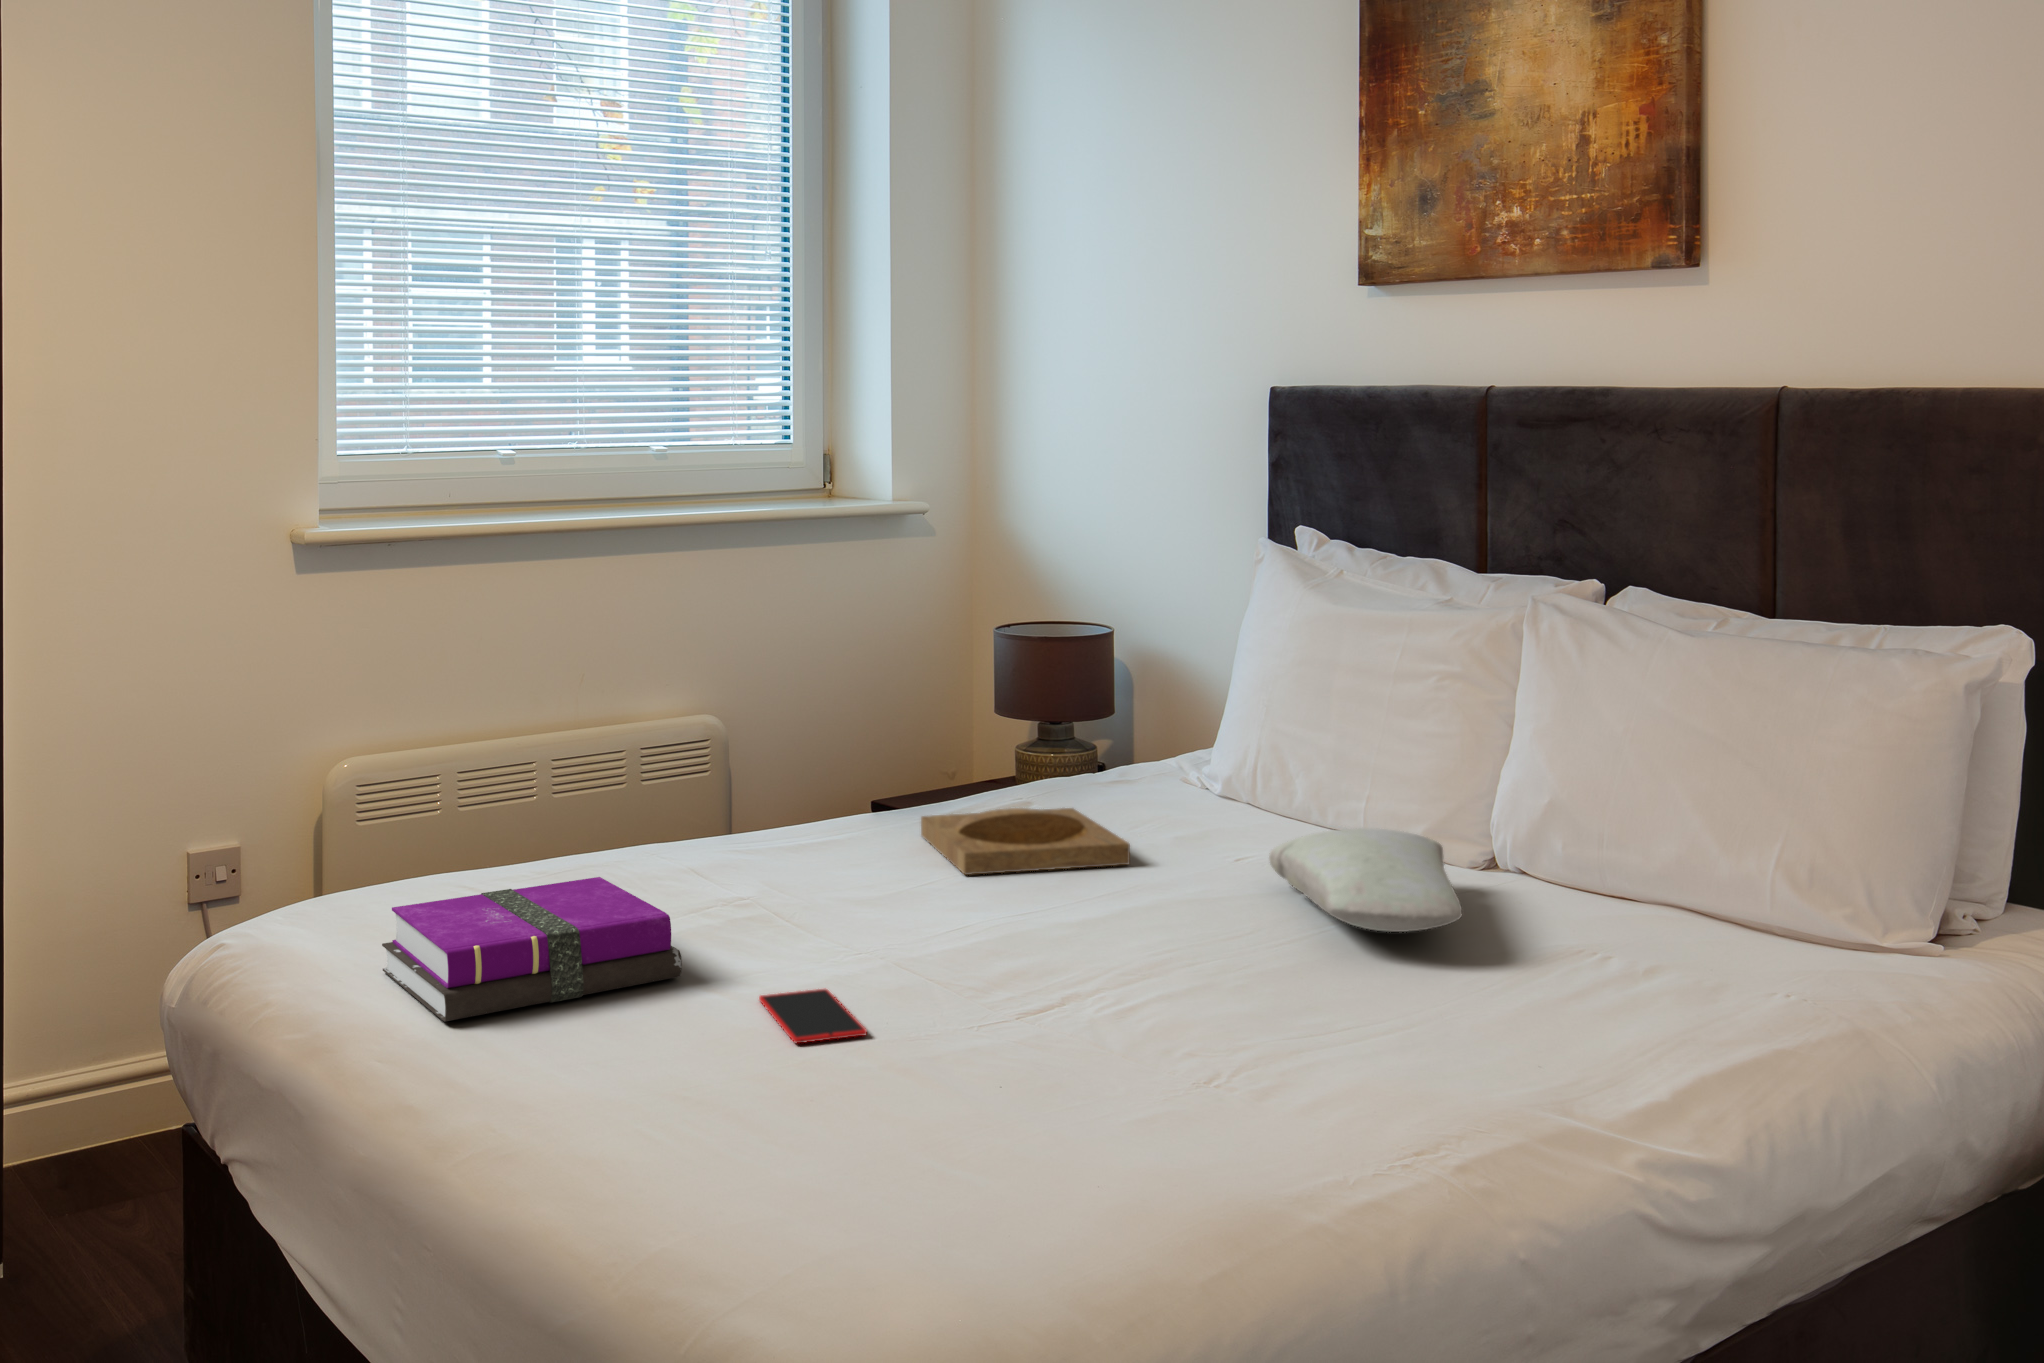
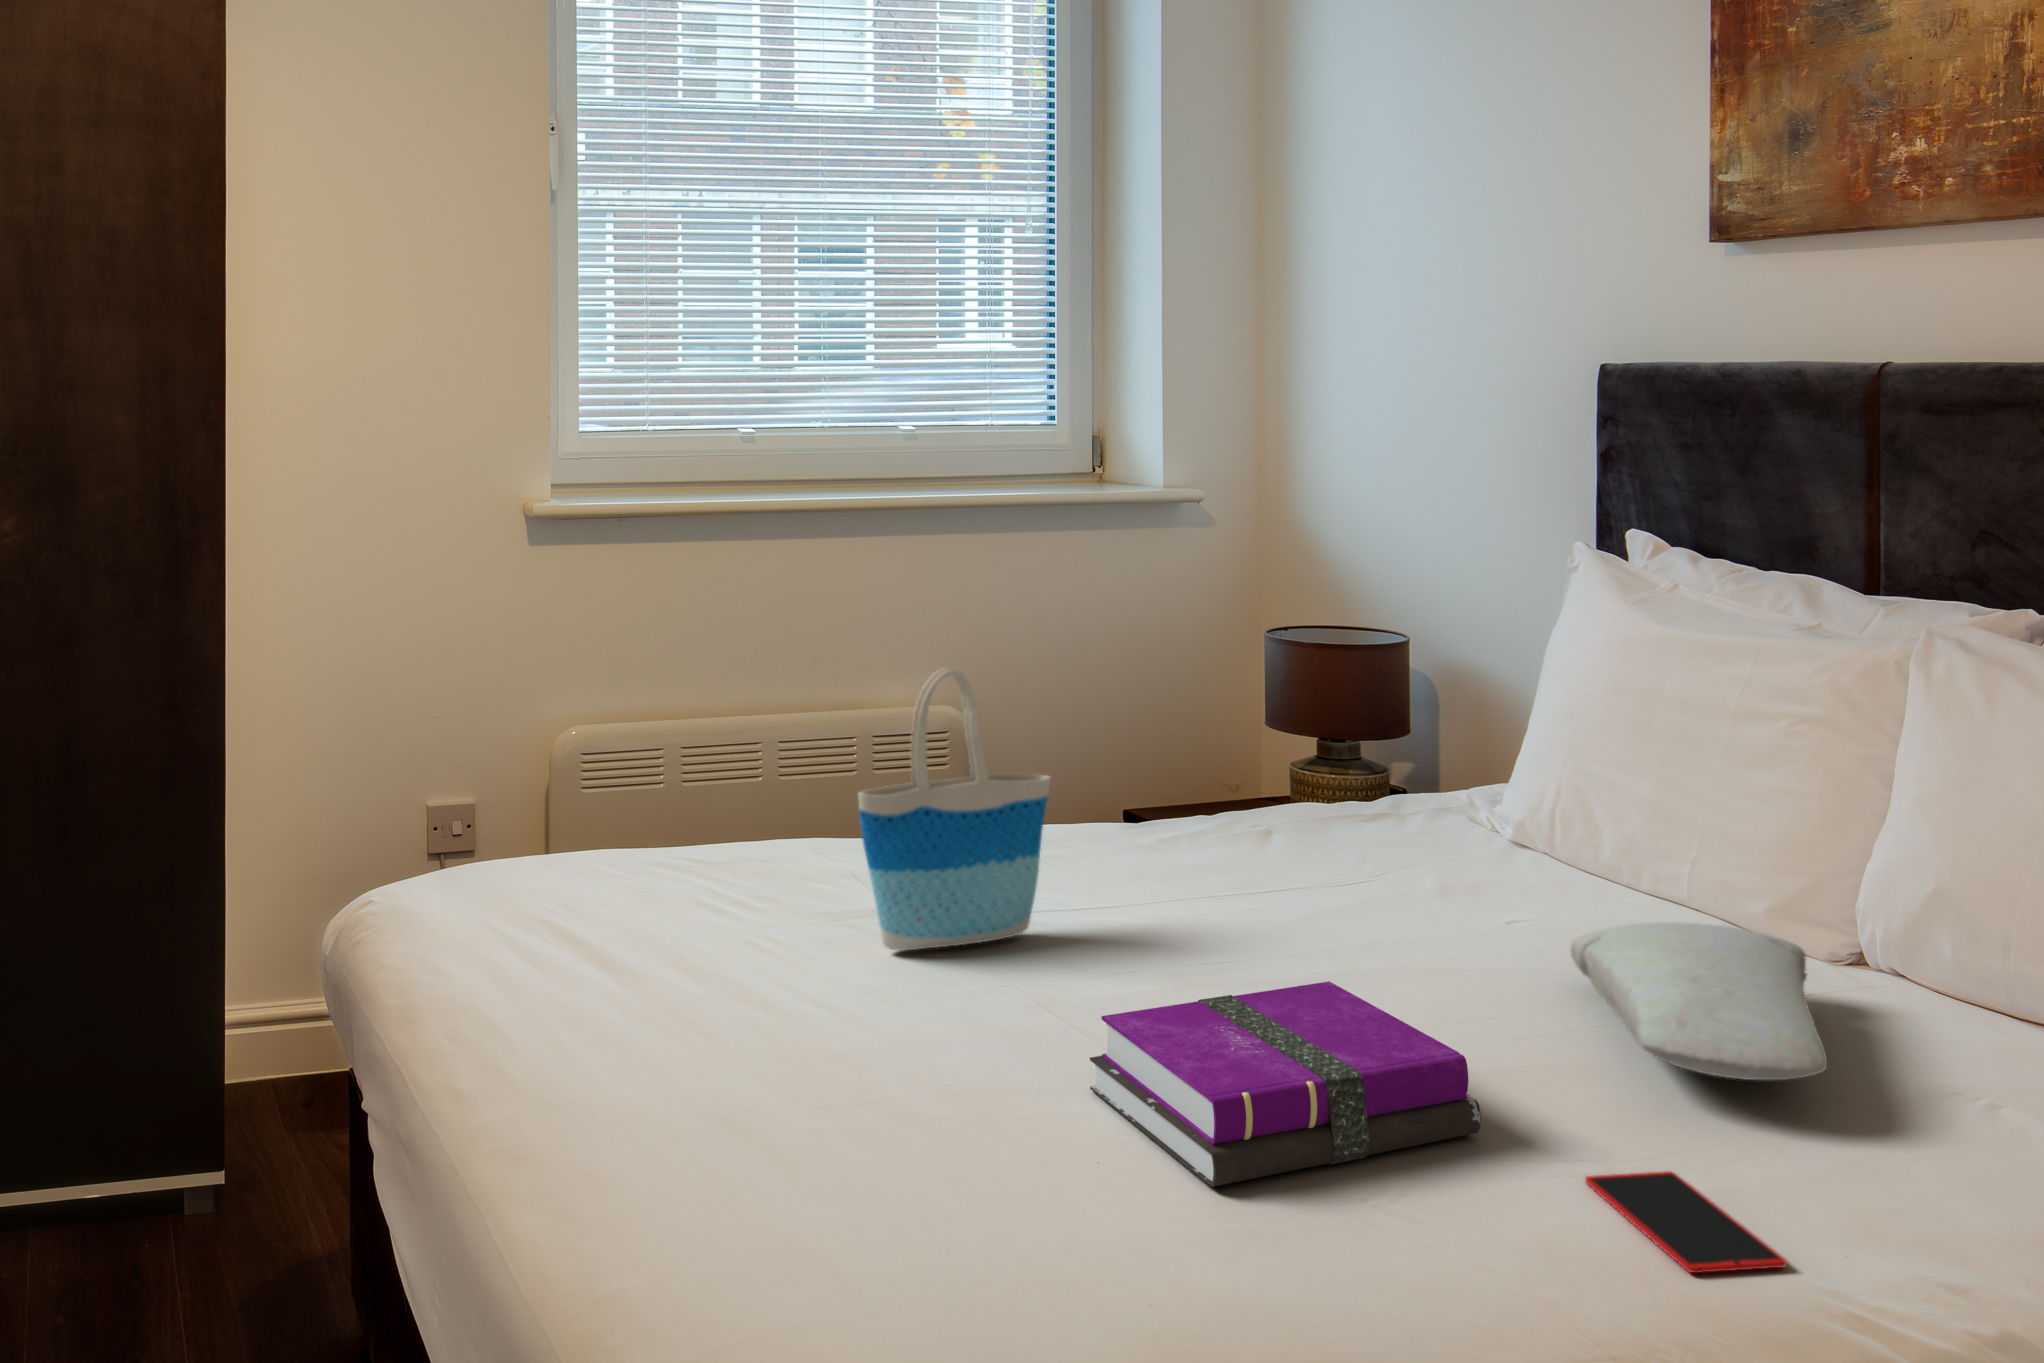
tote bag: none [672,634,839,893] -> present [858,668,1050,950]
tray: present [921,808,1130,875] -> none [1157,859,1397,943]
notebook: present [382,877,682,1022] -> present [1090,981,1481,1187]
smartphone: present [759,989,867,1043] -> present [1585,1171,1786,1273]

